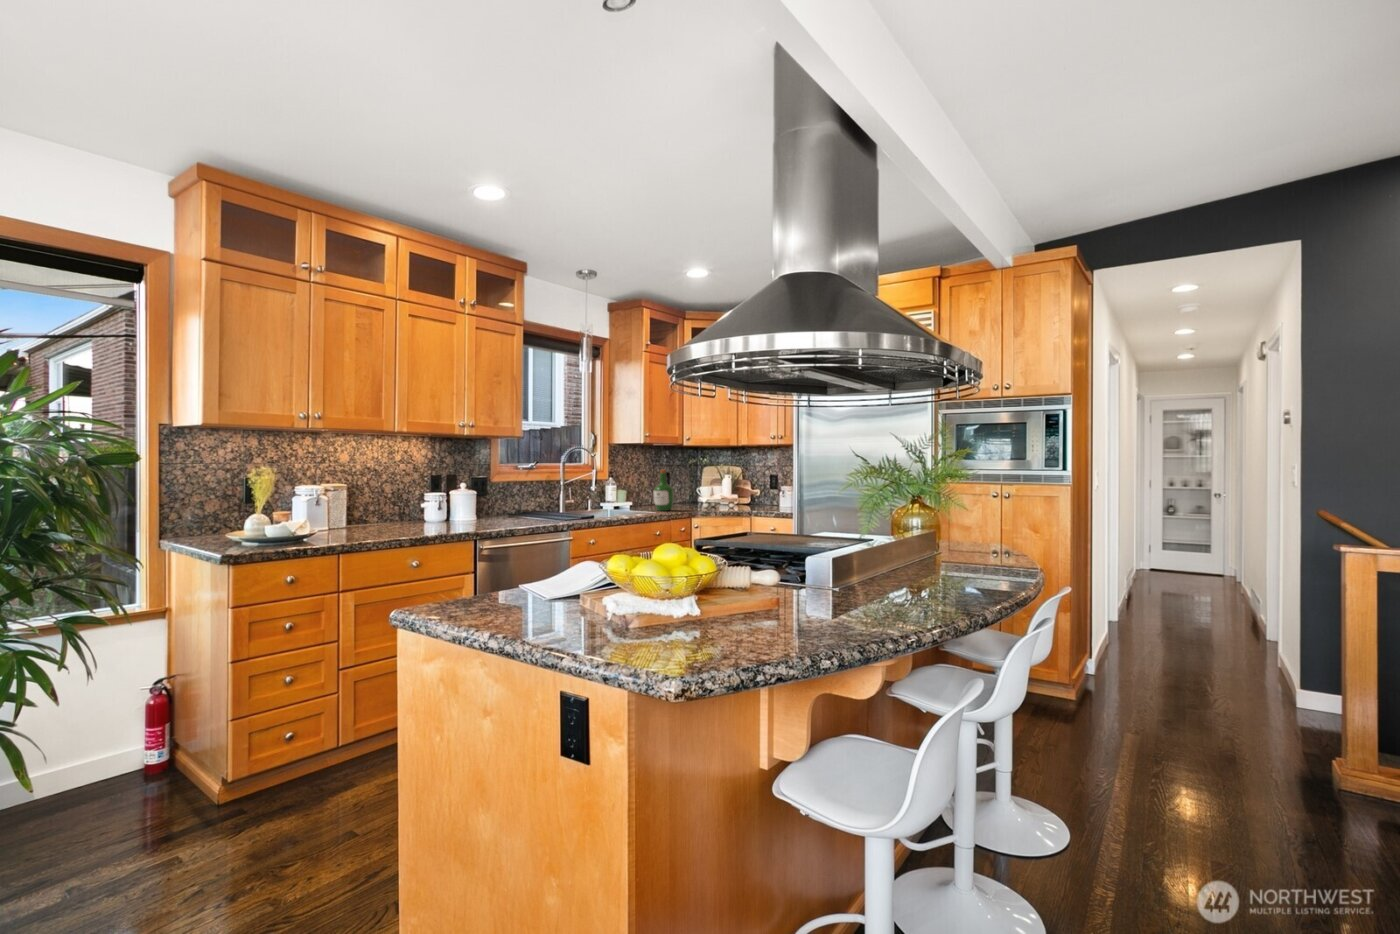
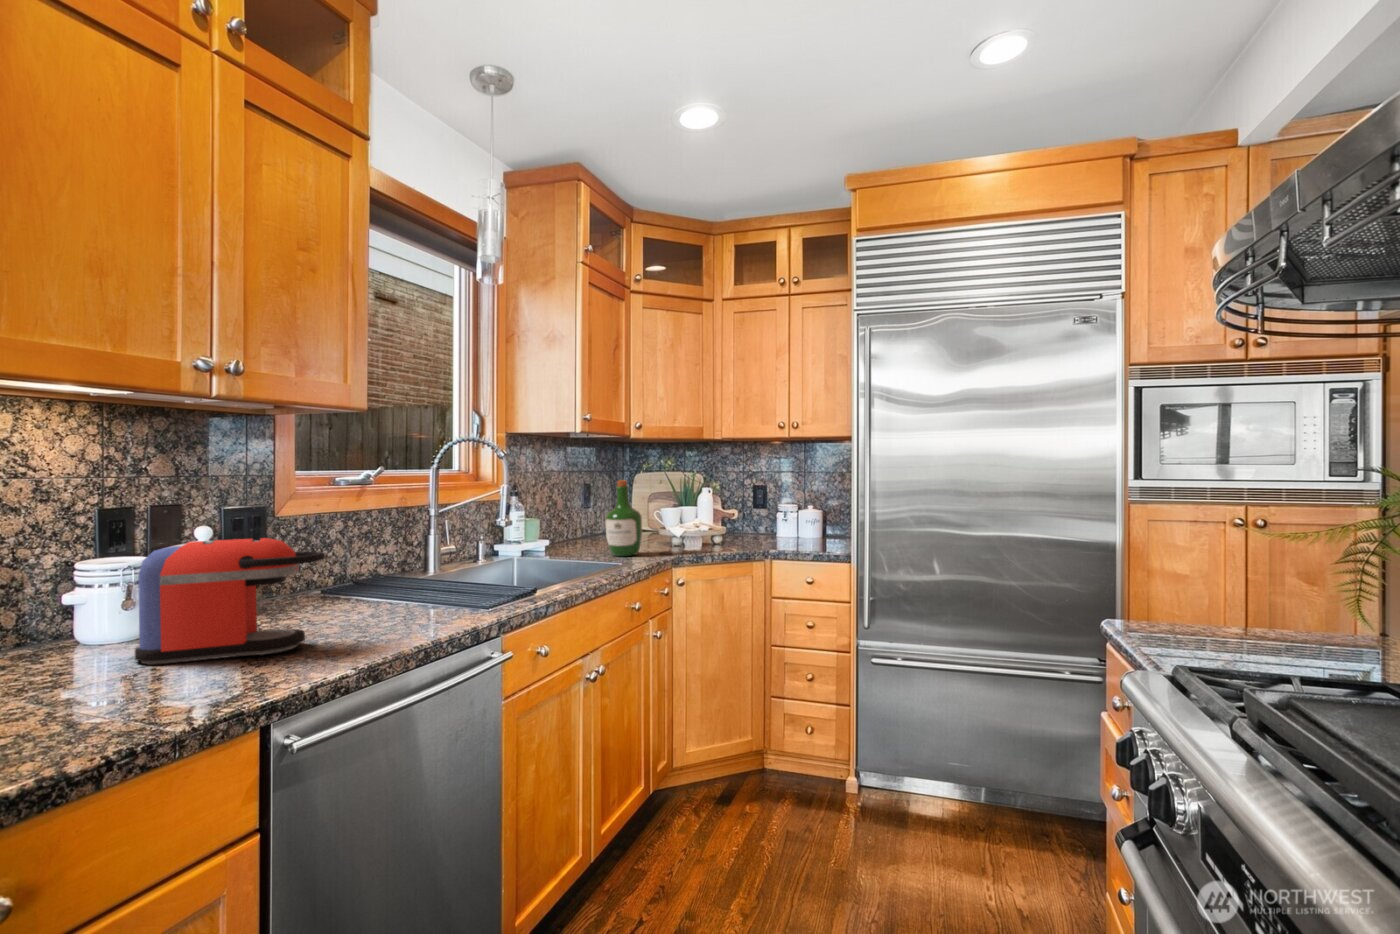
coffee maker: none [444,486,501,526] -> present [135,538,325,665]

